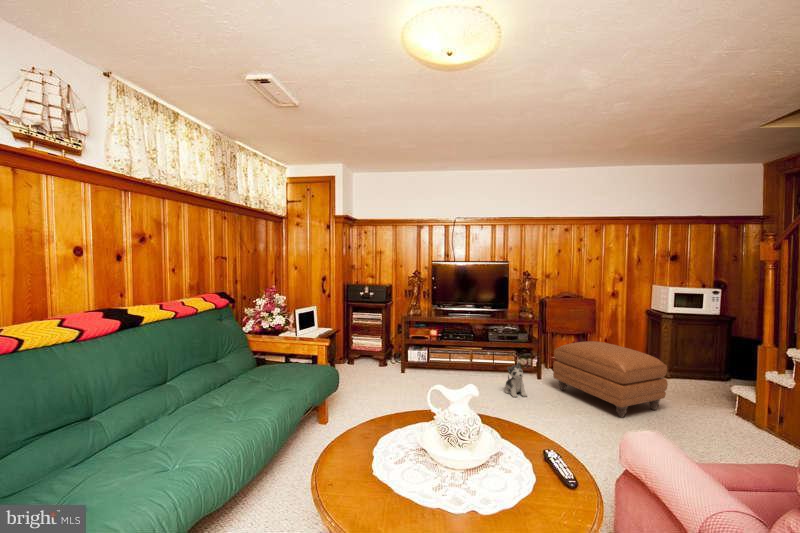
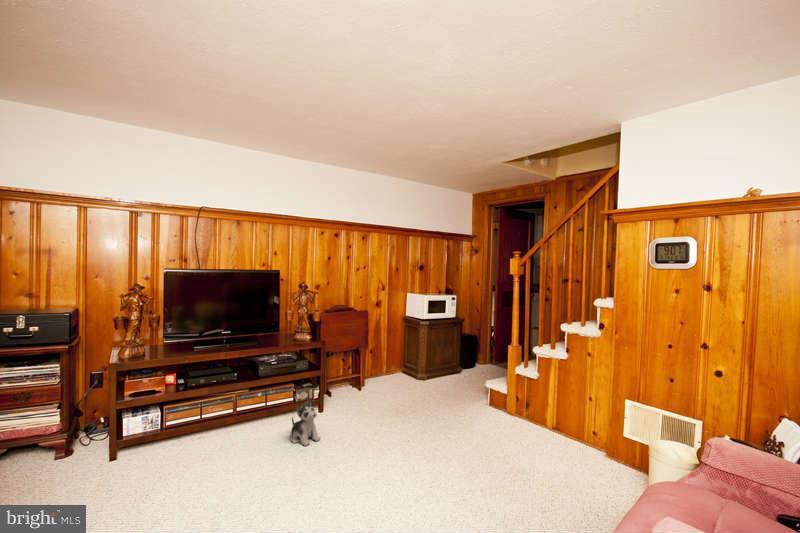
ottoman: present [553,341,668,417] -> none [342,356,442,433]

